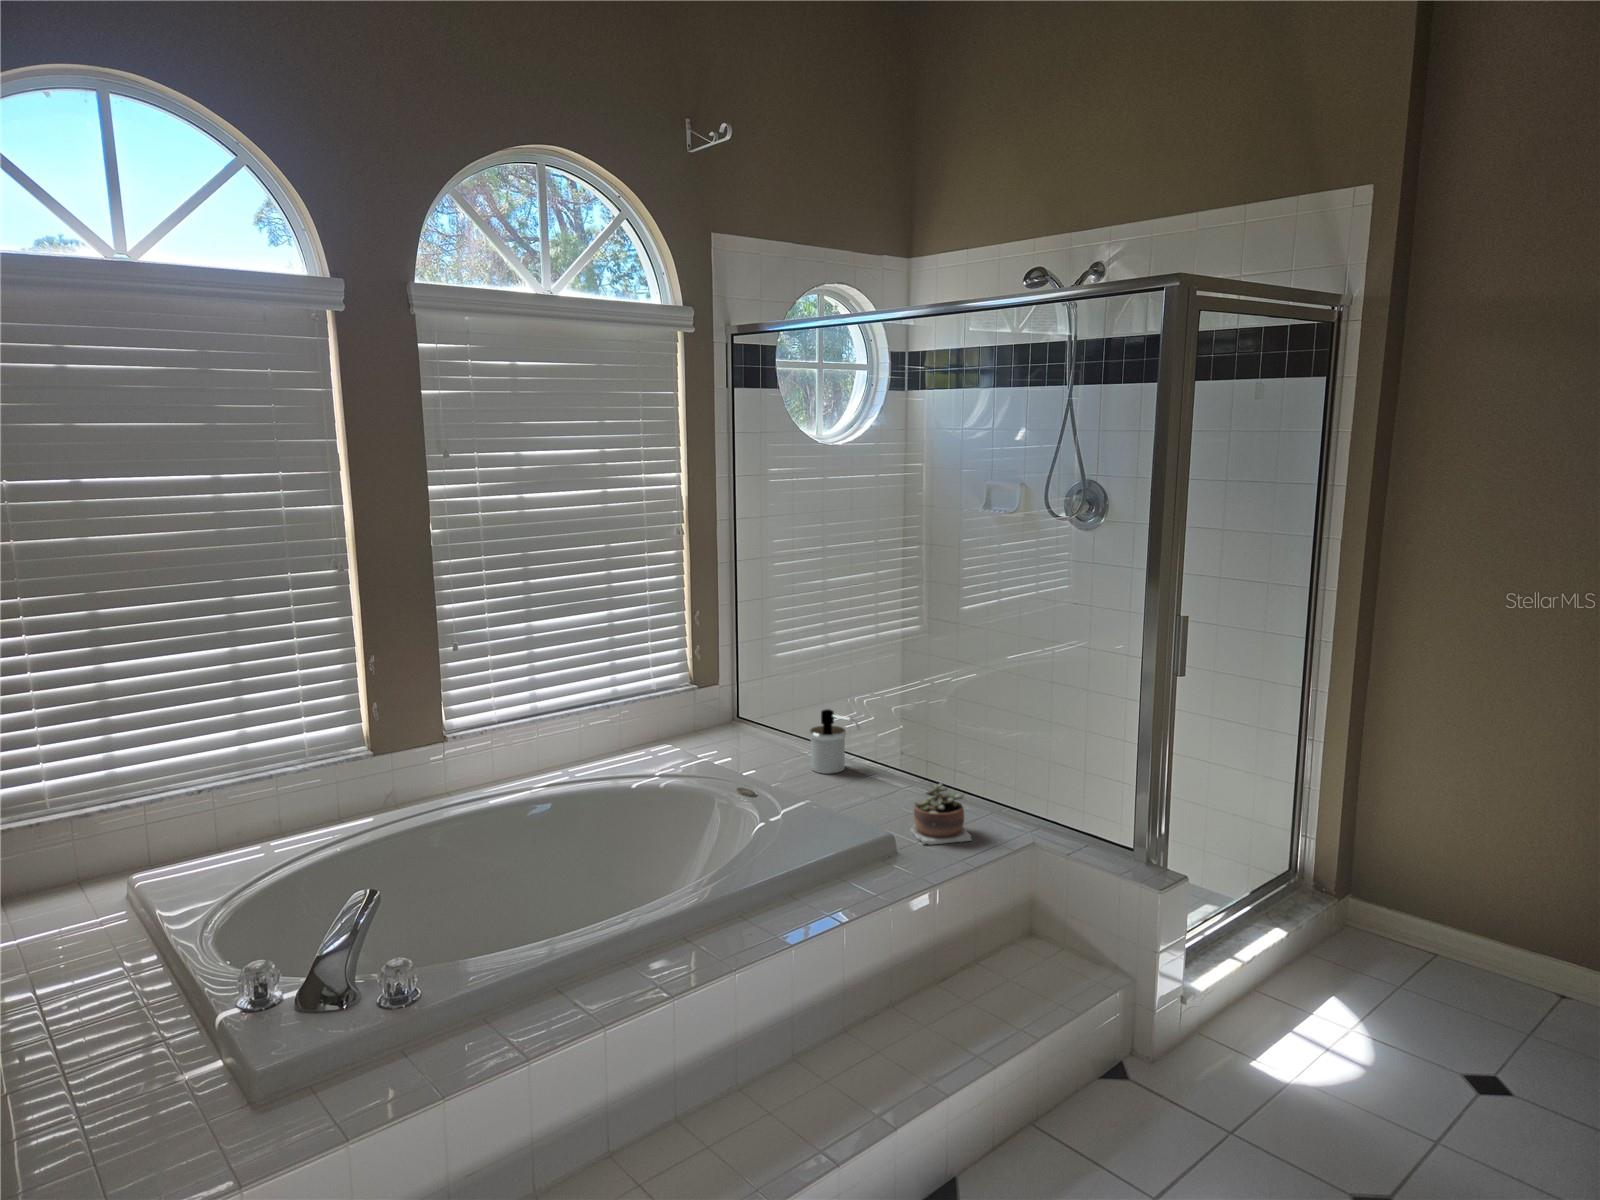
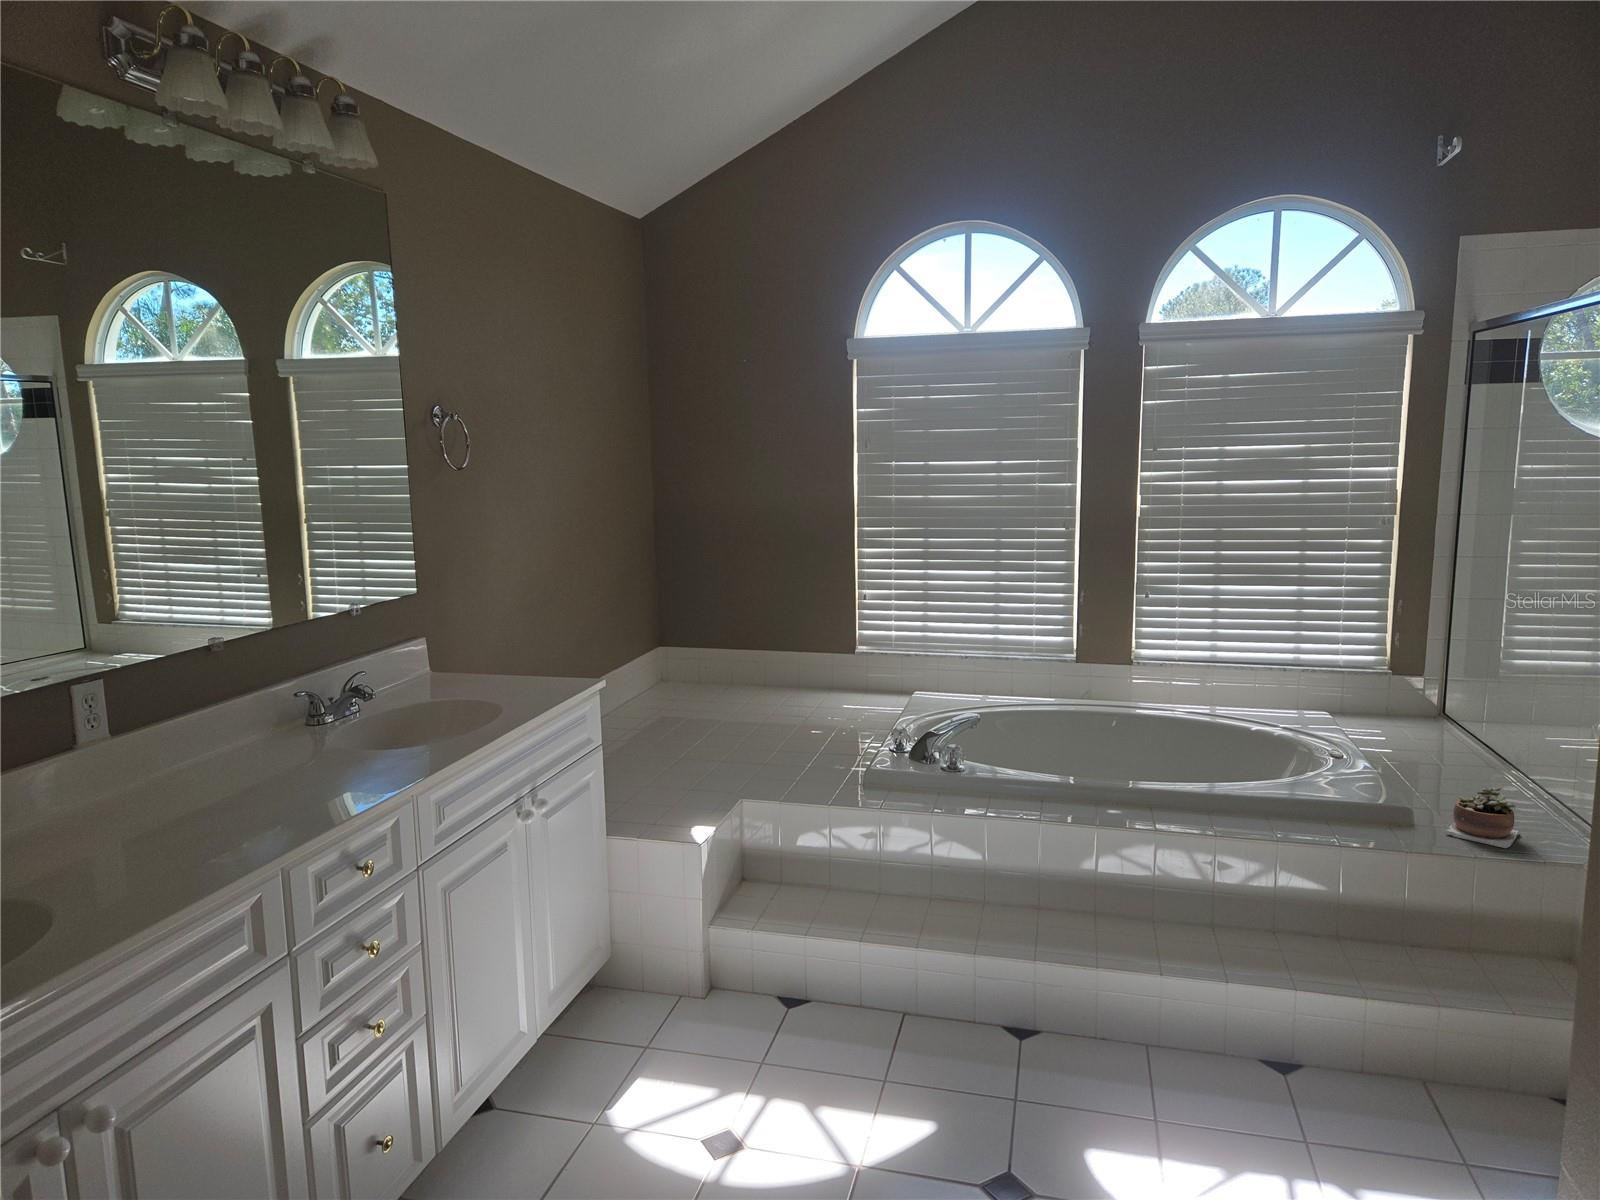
soap dispenser: present [809,709,860,774] -> none [1443,709,1493,774]

